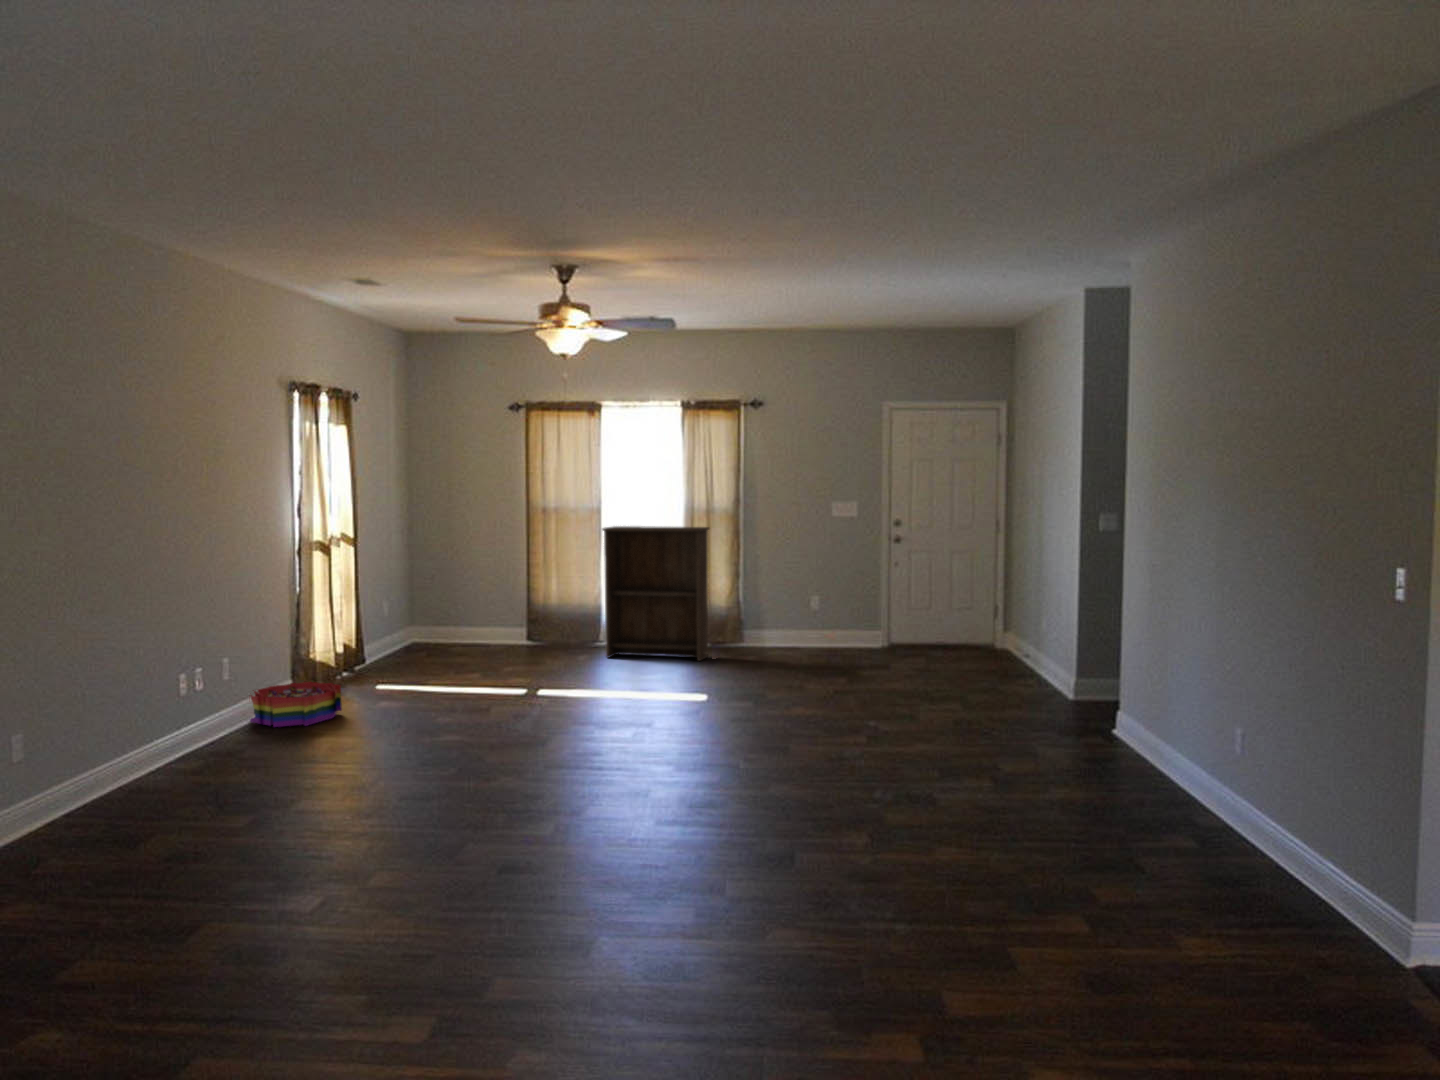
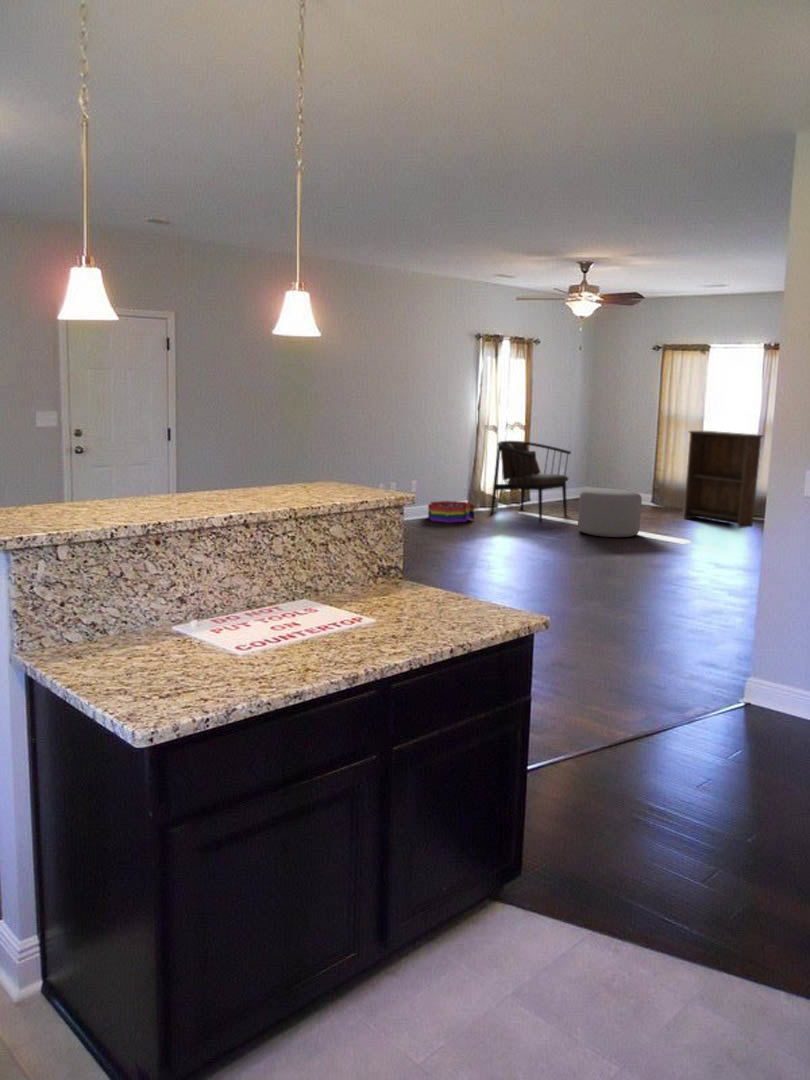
armchair: none [332,564,452,695] -> present [491,441,571,520]
ottoman: none [528,626,626,705] -> present [578,488,642,537]

